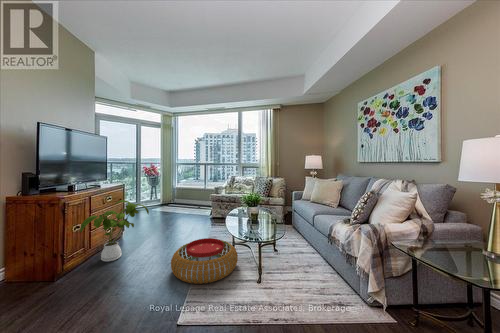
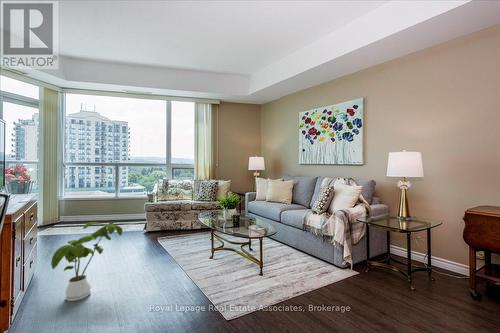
pouf: present [171,238,238,284] -> none [170,248,236,292]

